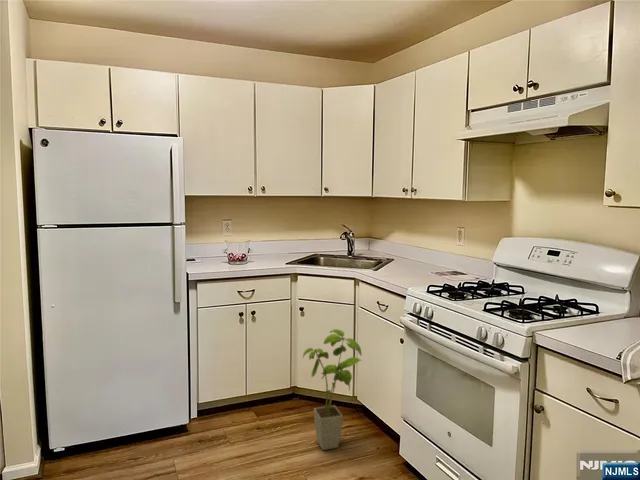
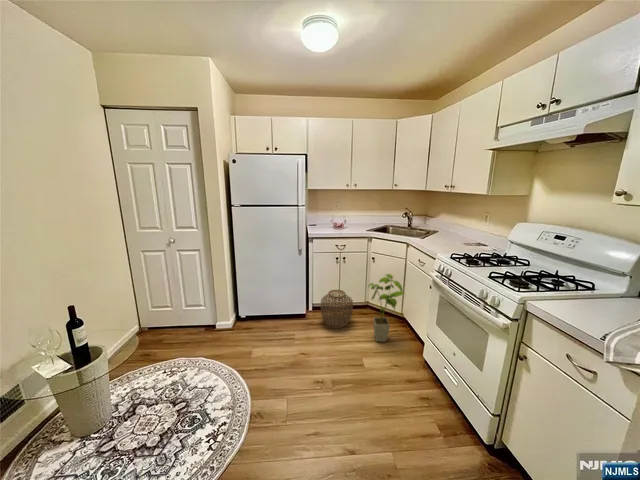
woven basket: none [217,370,275,441] -> present [321,290,353,328]

